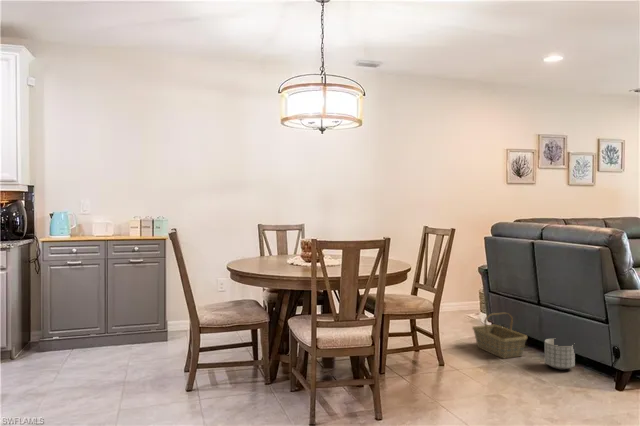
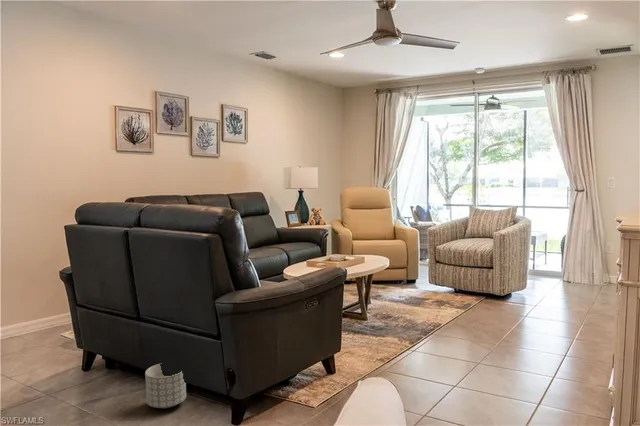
basket: present [473,313,527,358] -> none [43,336,125,409]

